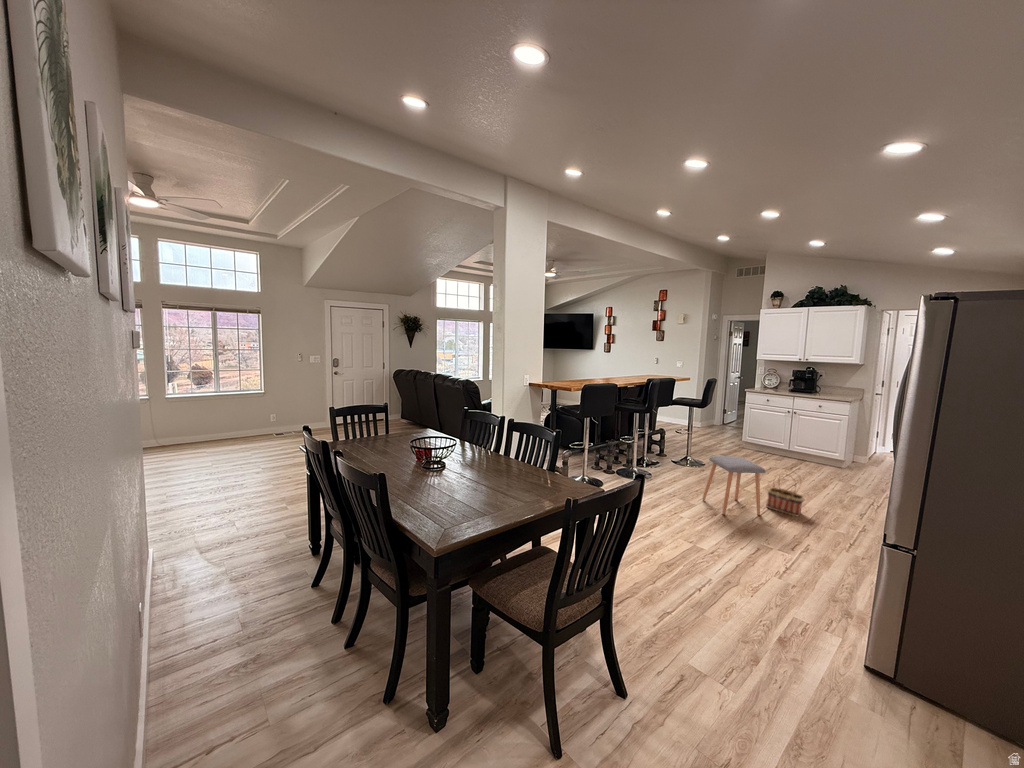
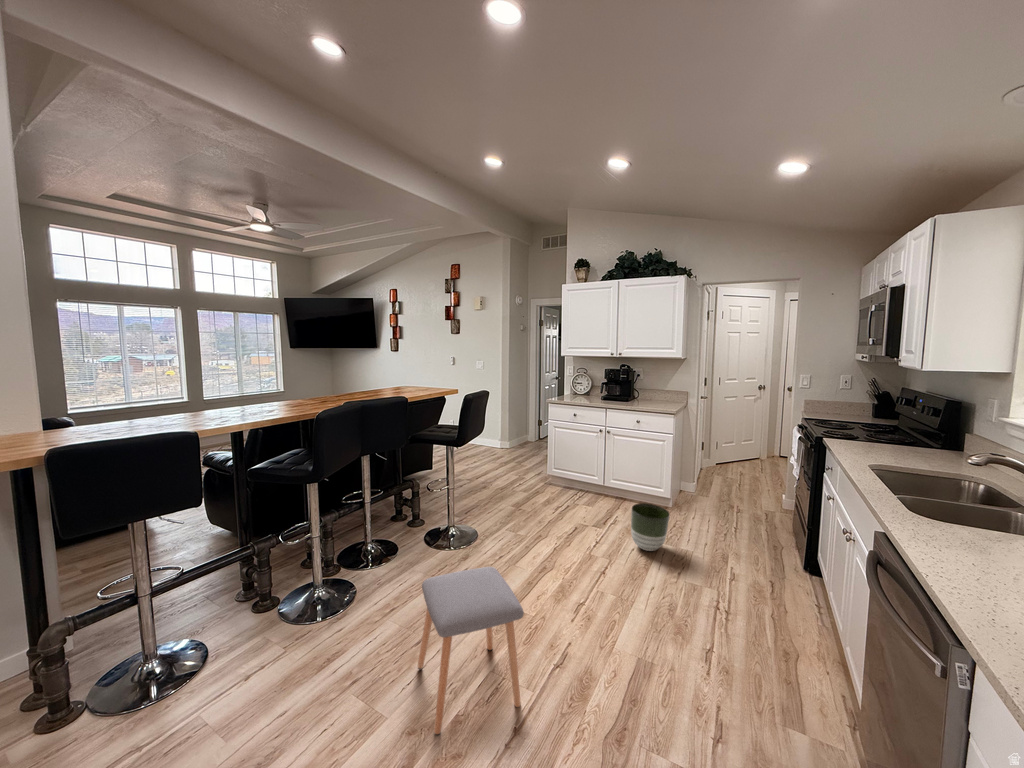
planter: none [814,455,843,483] -> present [631,503,670,551]
basket: present [766,471,804,516] -> none [541,583,605,687]

